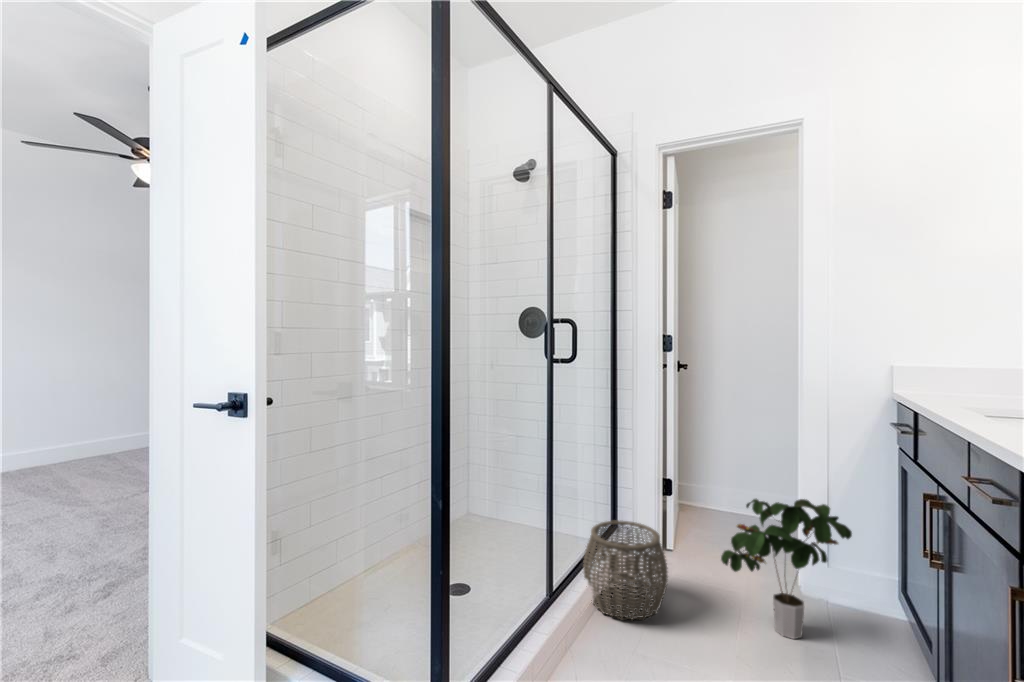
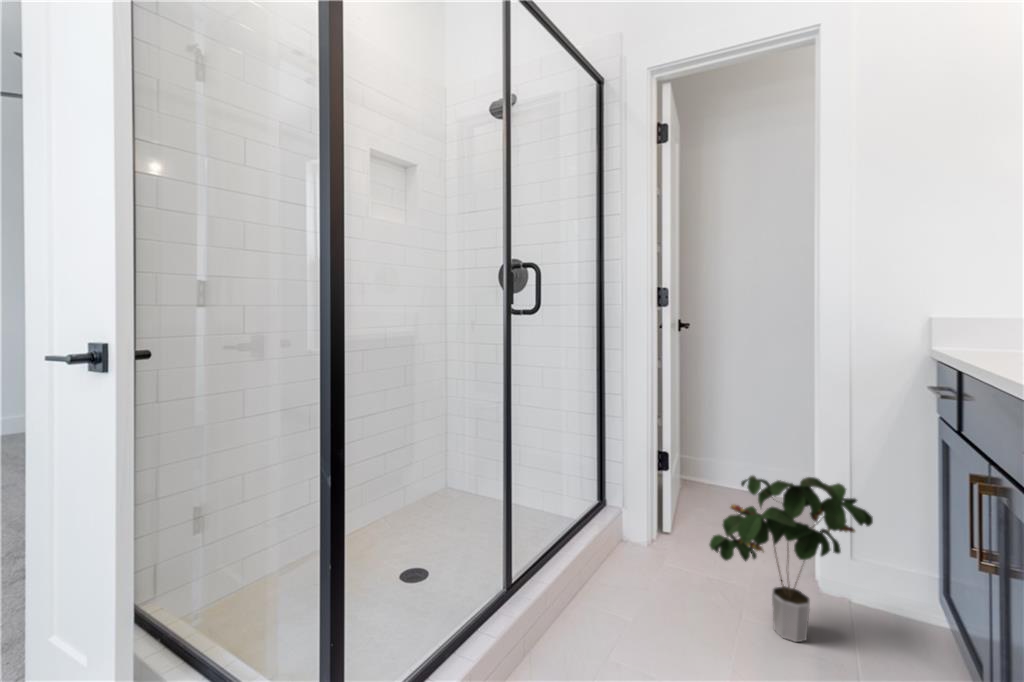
woven basket: present [583,521,668,620] -> none [553,497,650,611]

